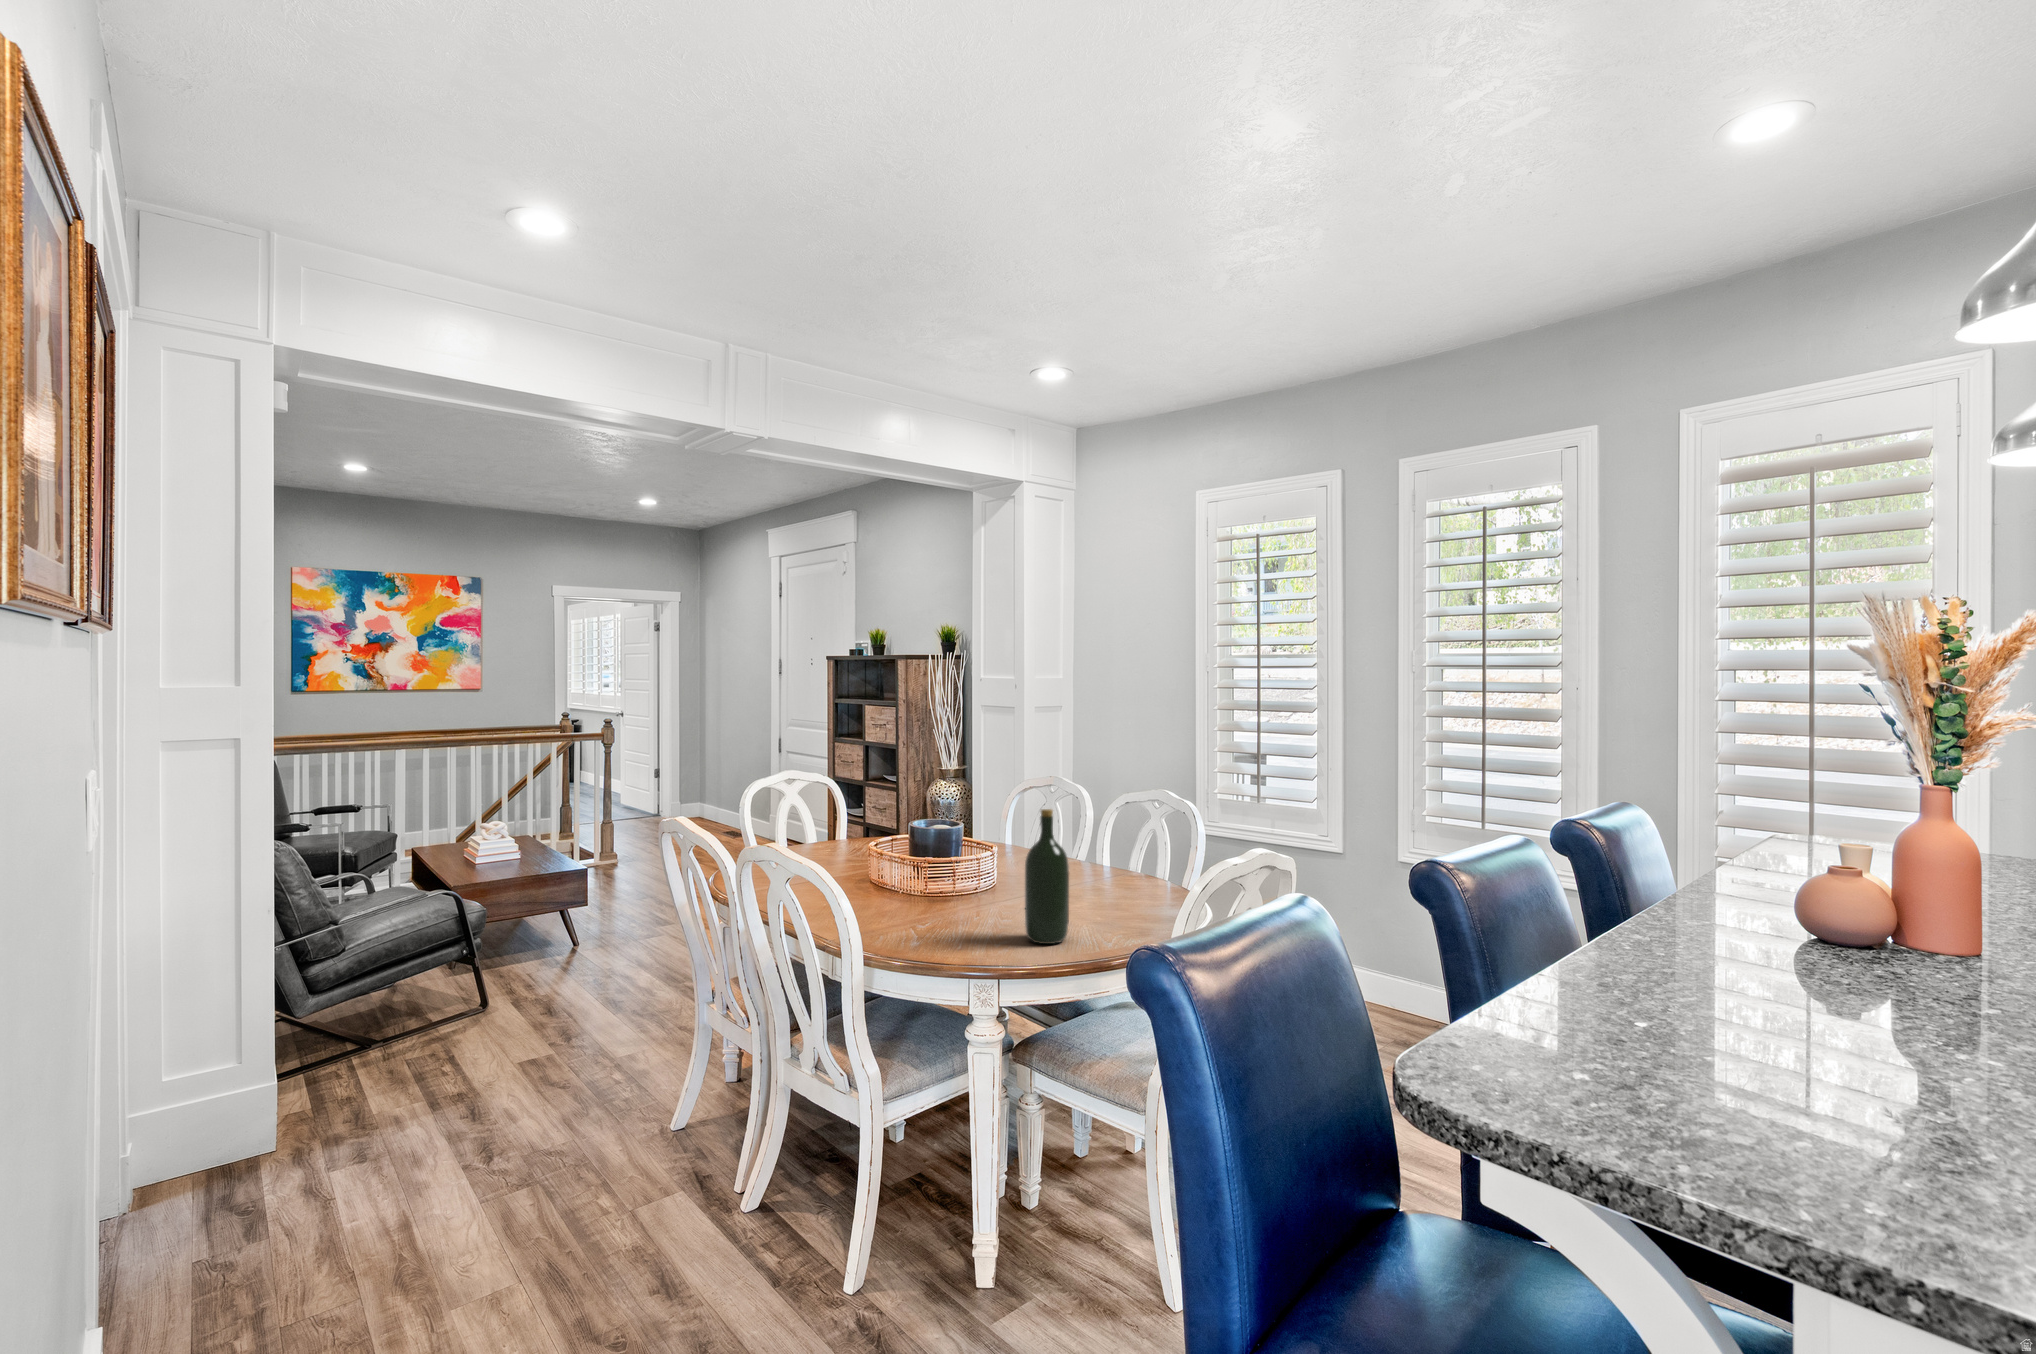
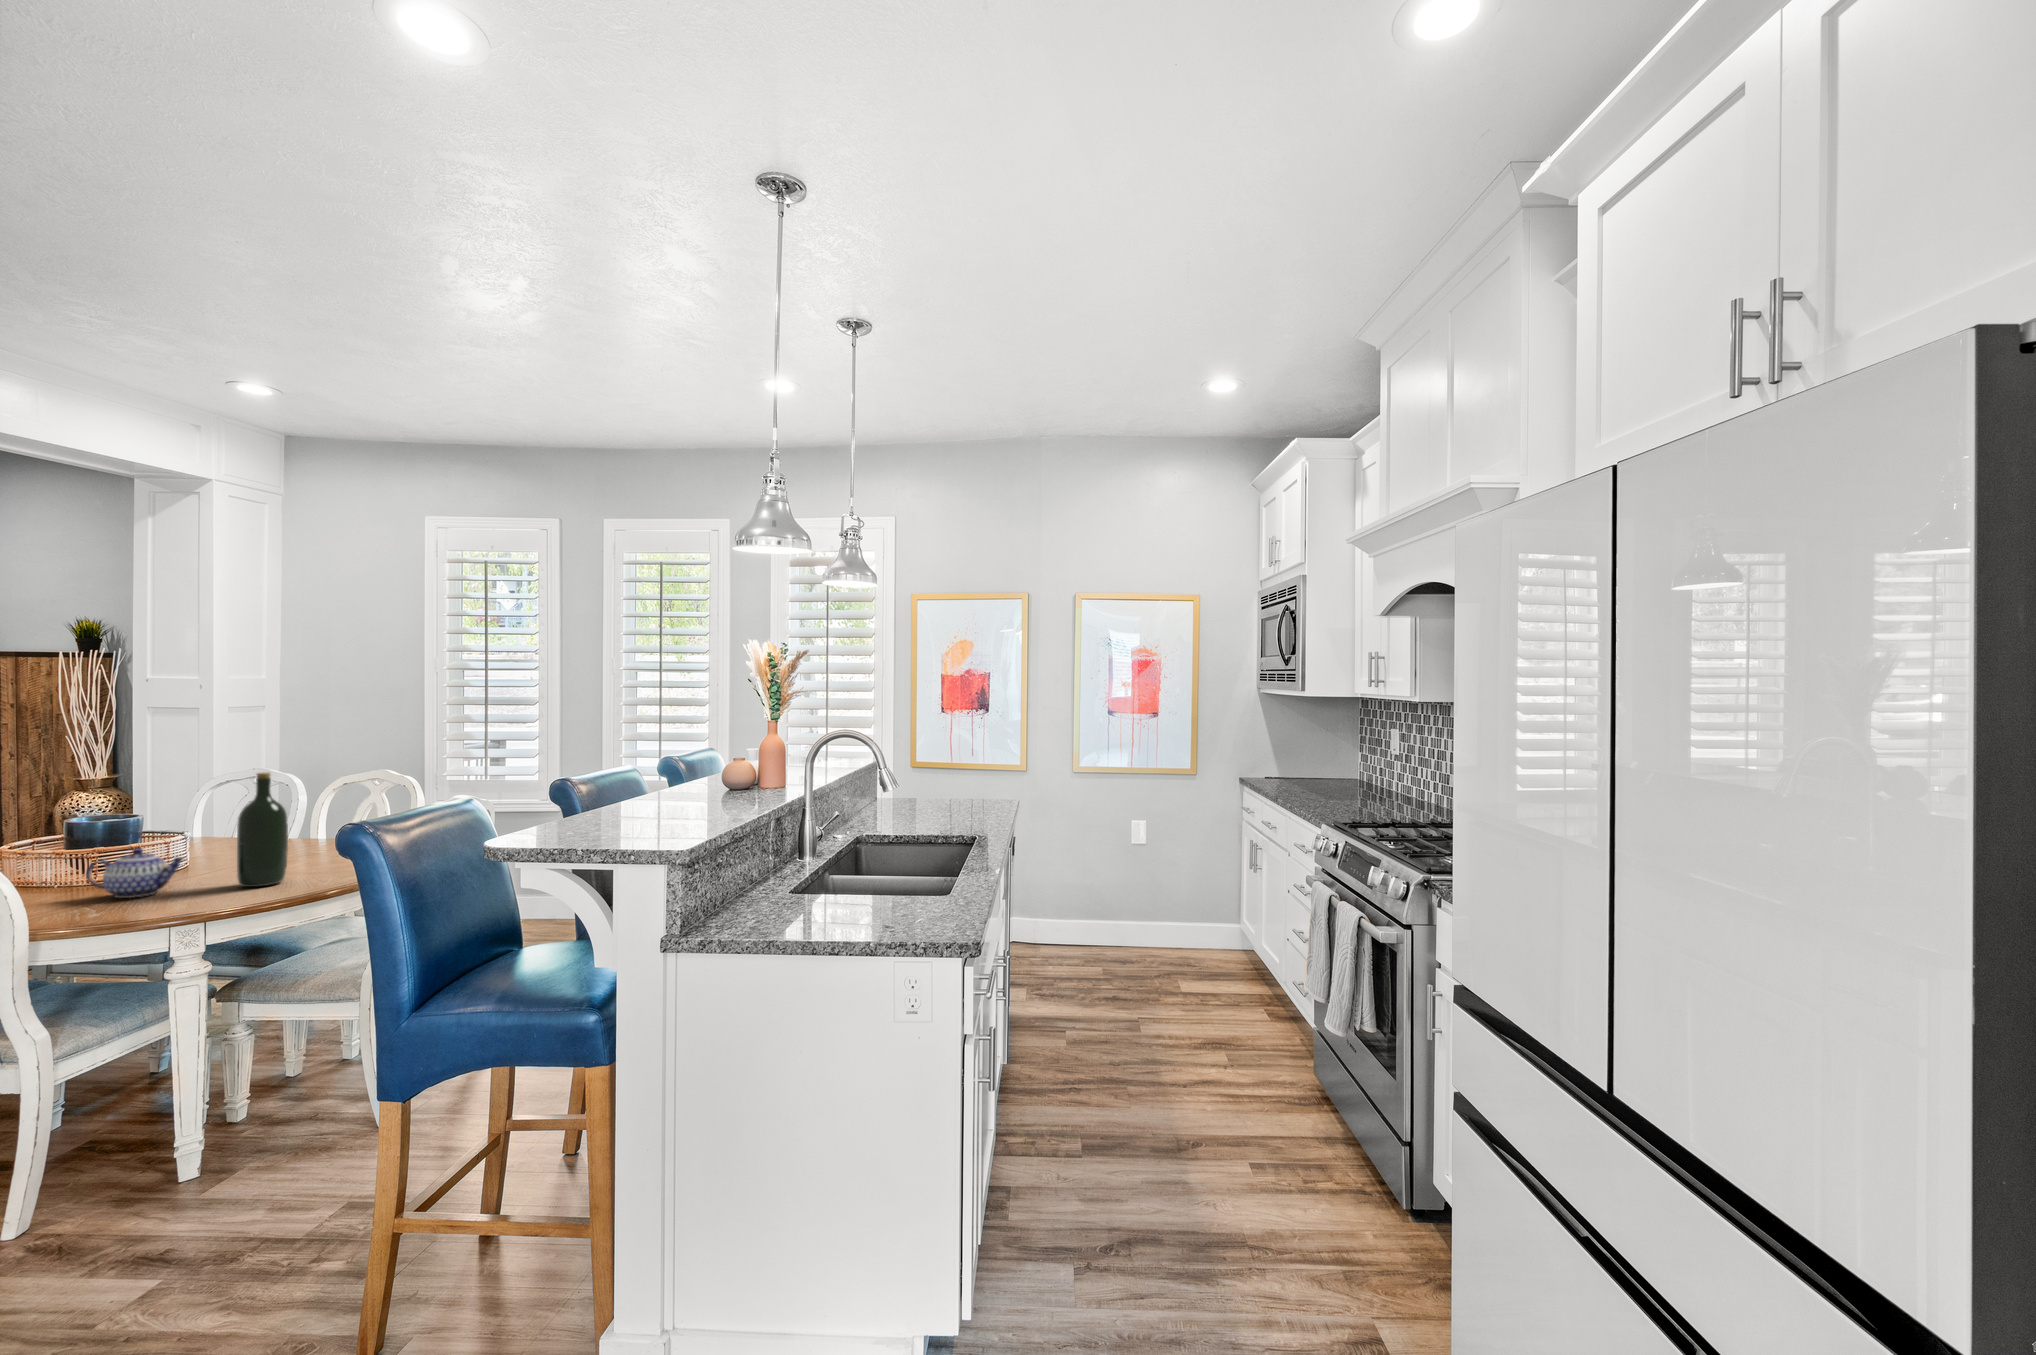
teapot: none [911,882,984,936] -> present [86,848,185,898]

